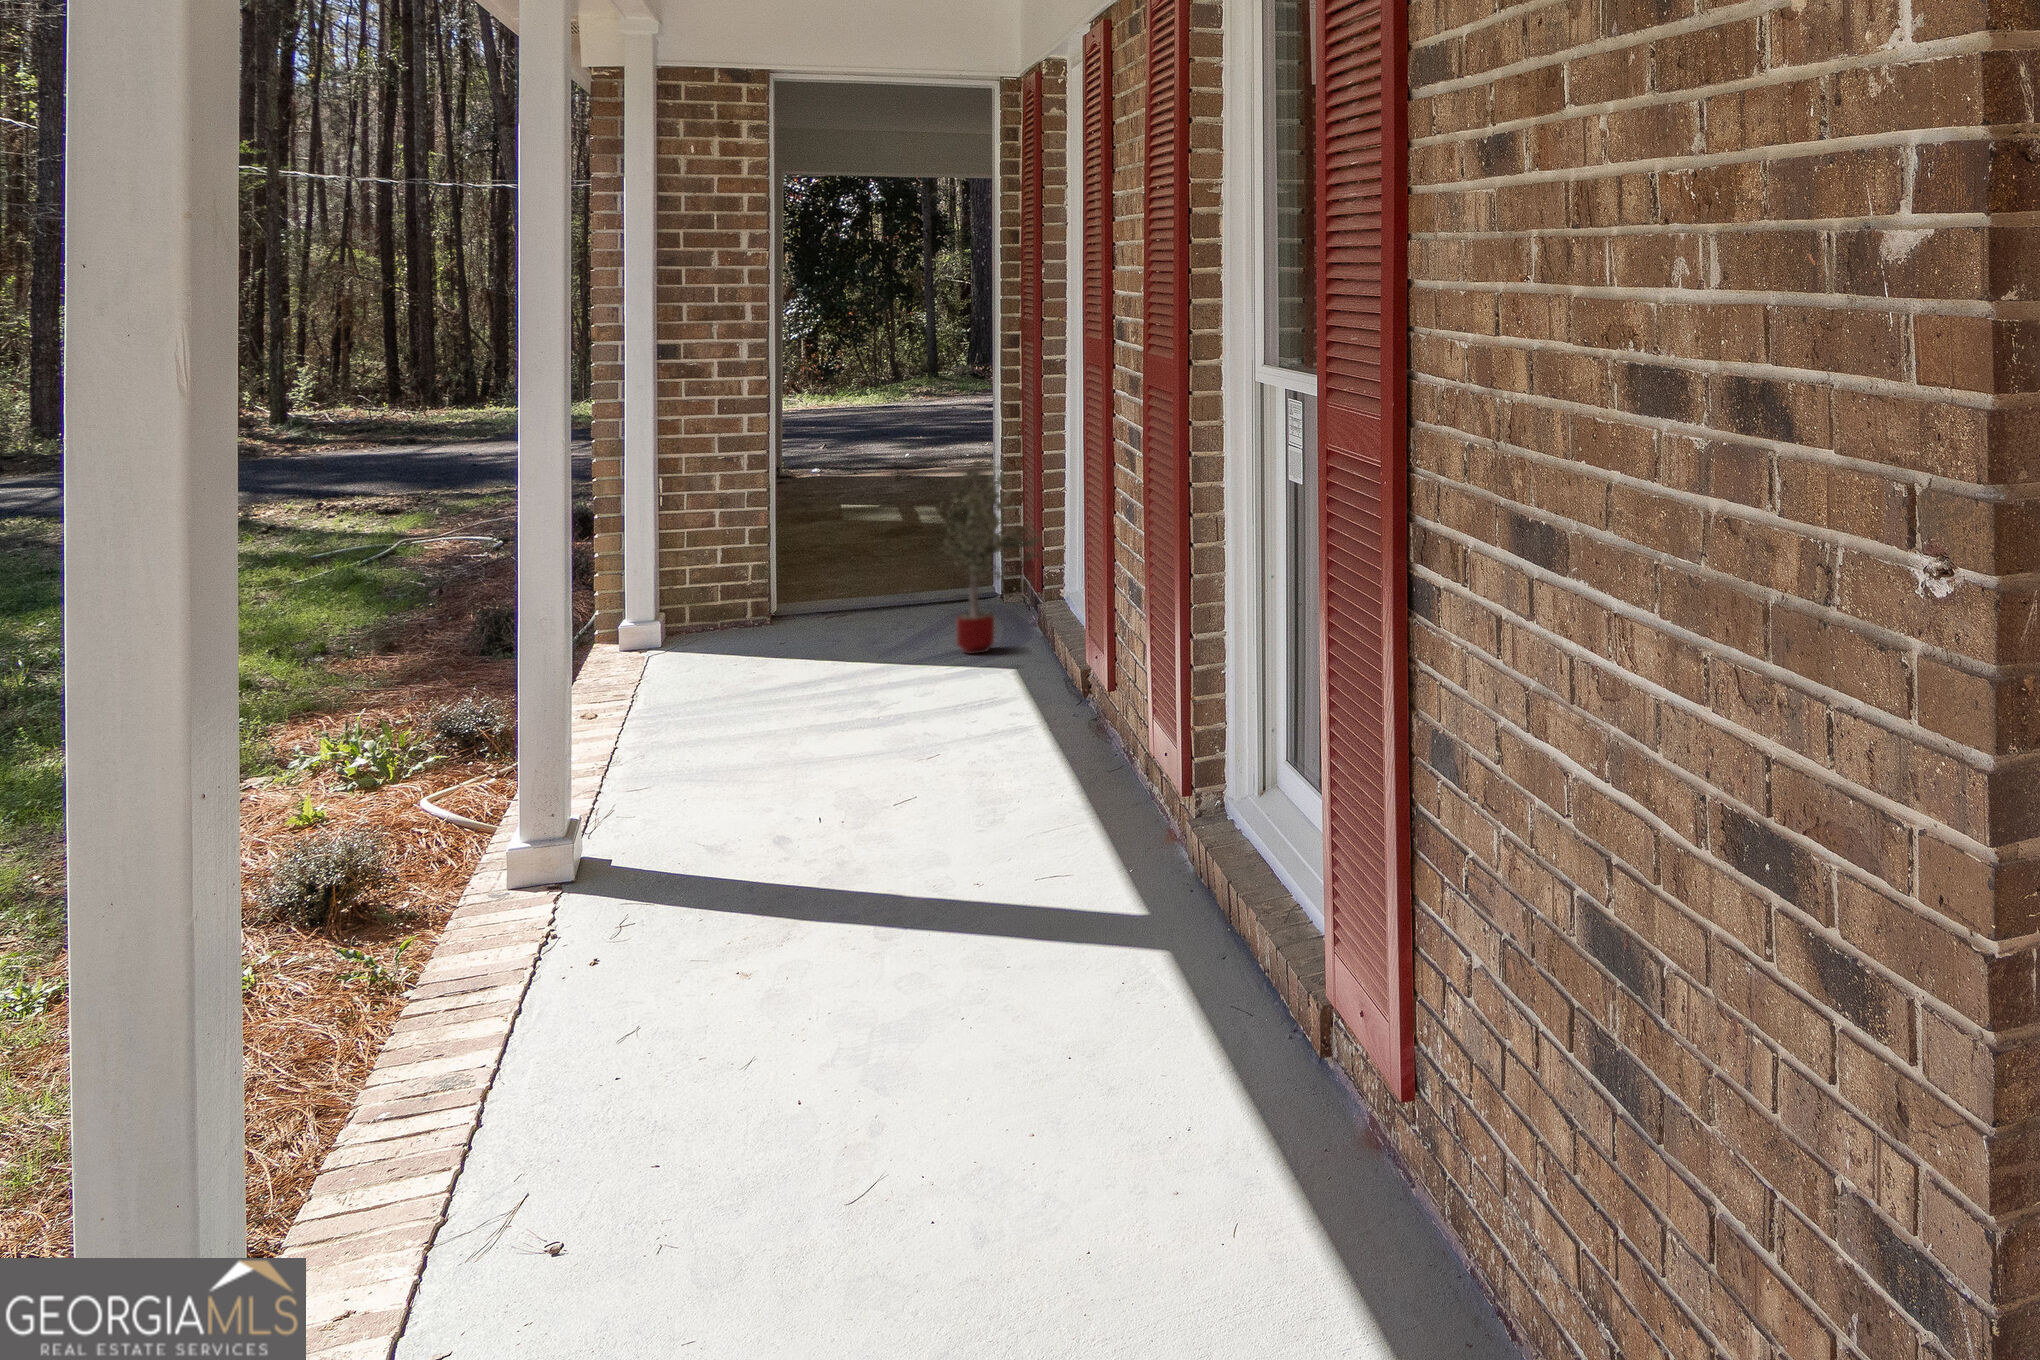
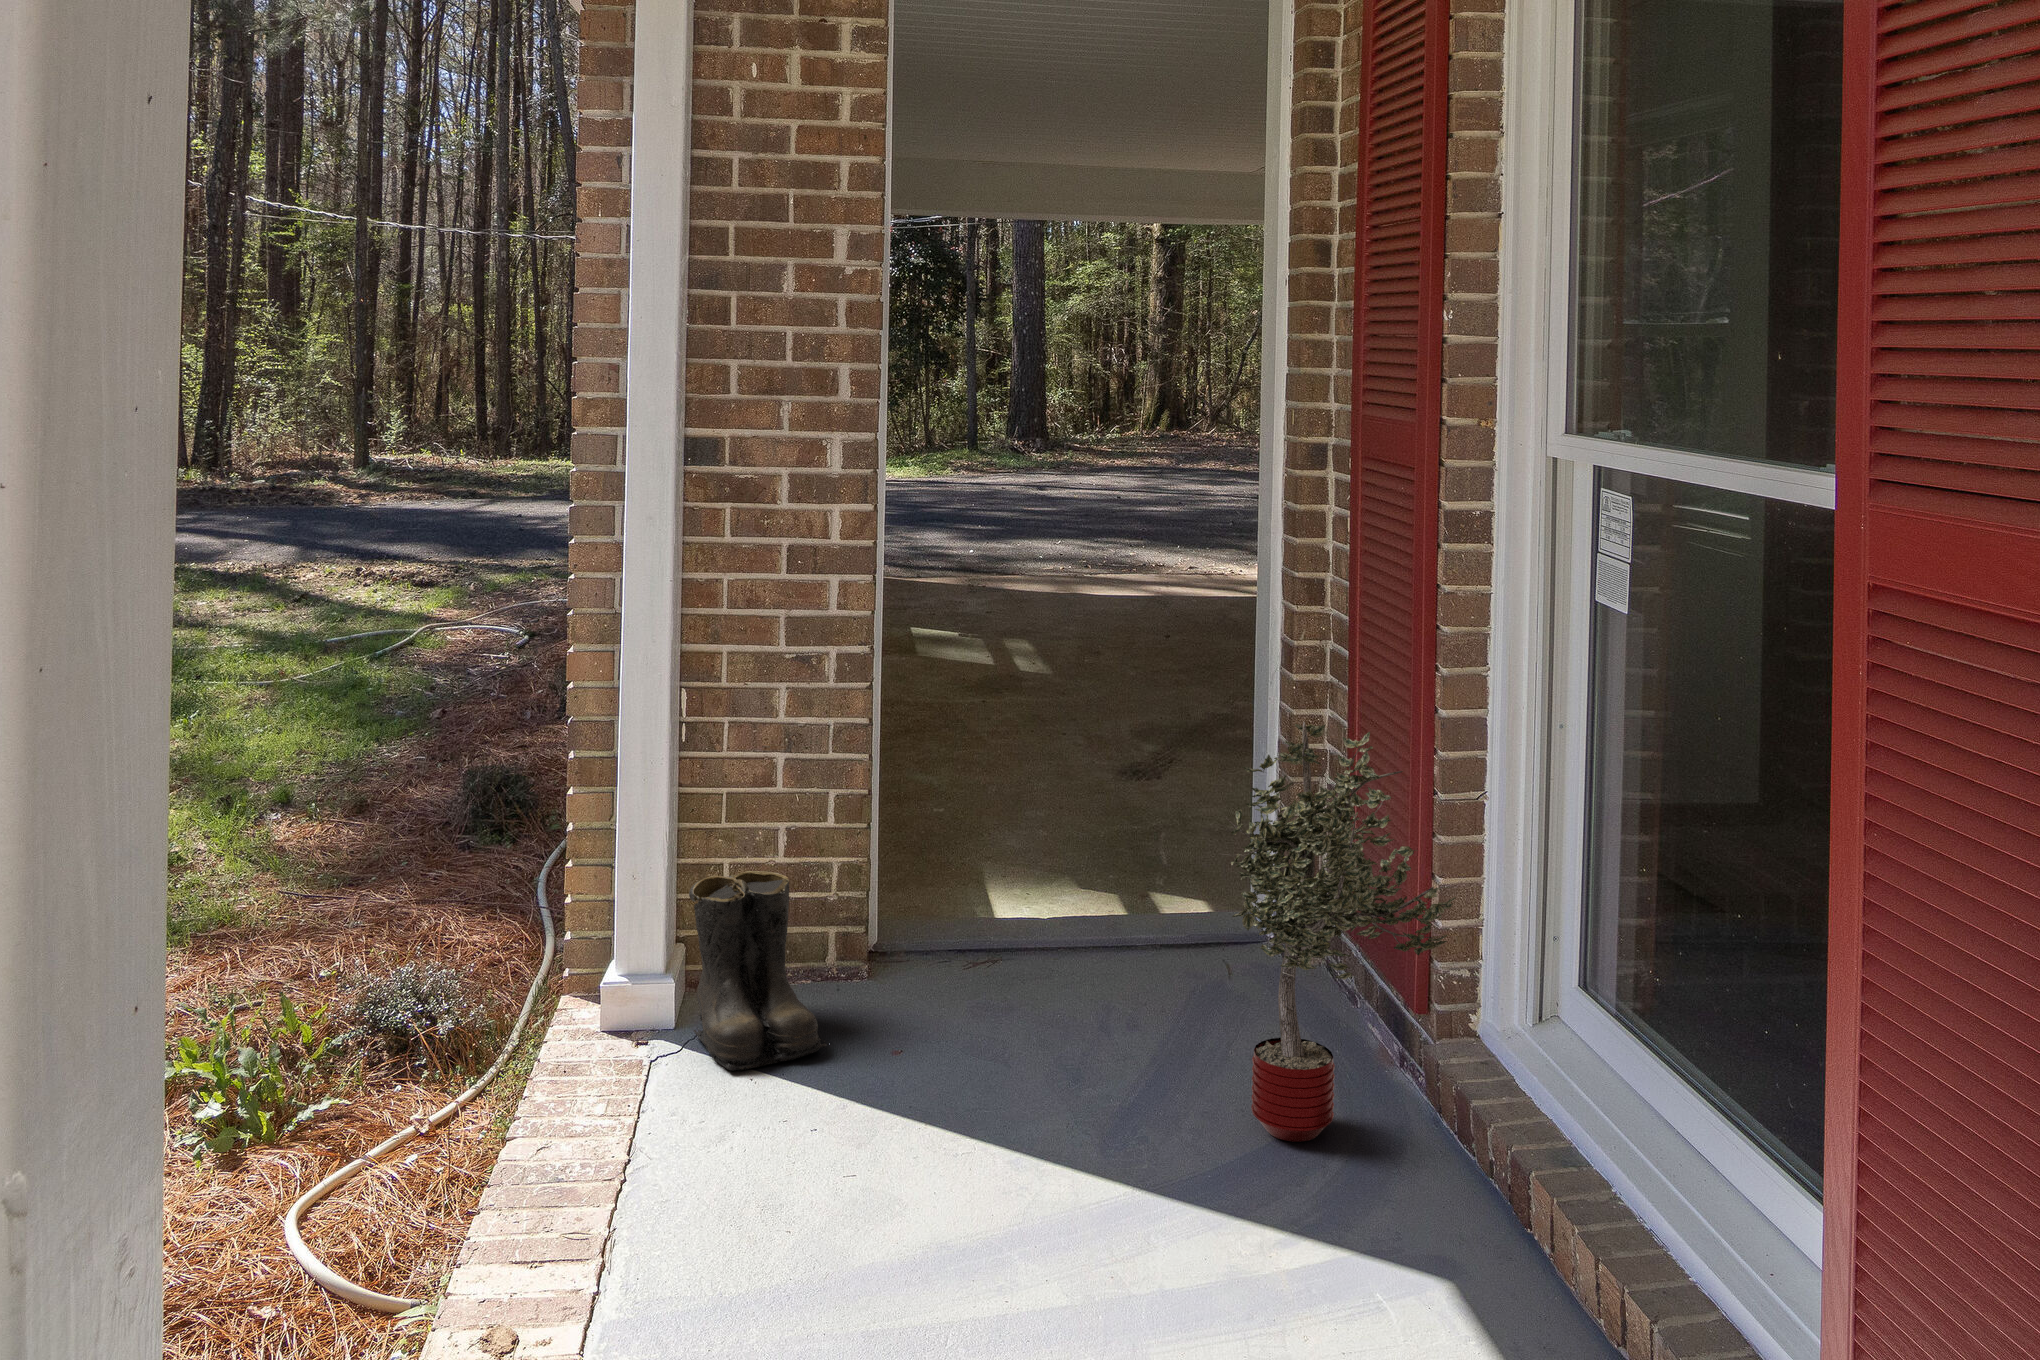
boots: none [666,571,746,659] -> present [689,871,827,1071]

